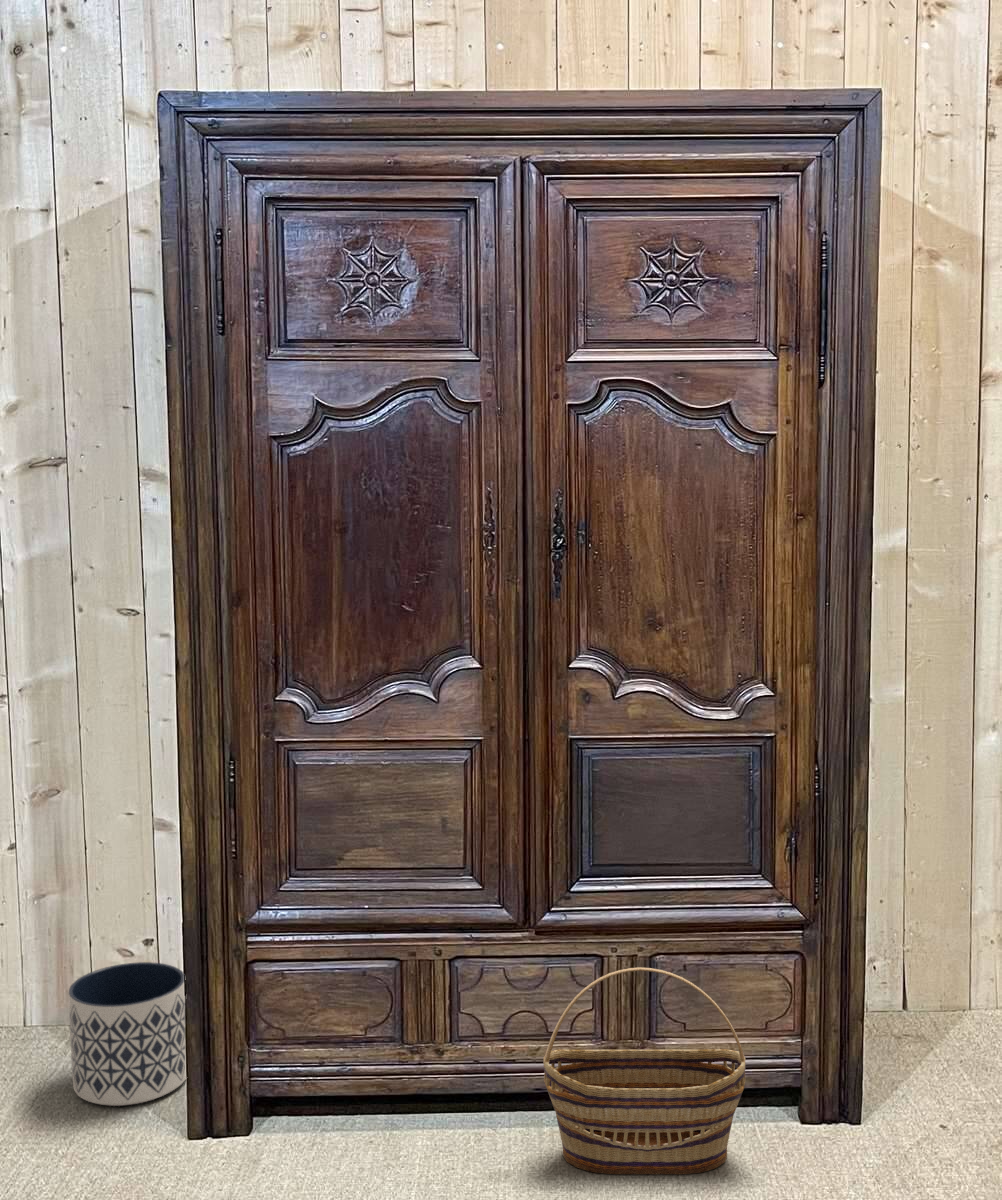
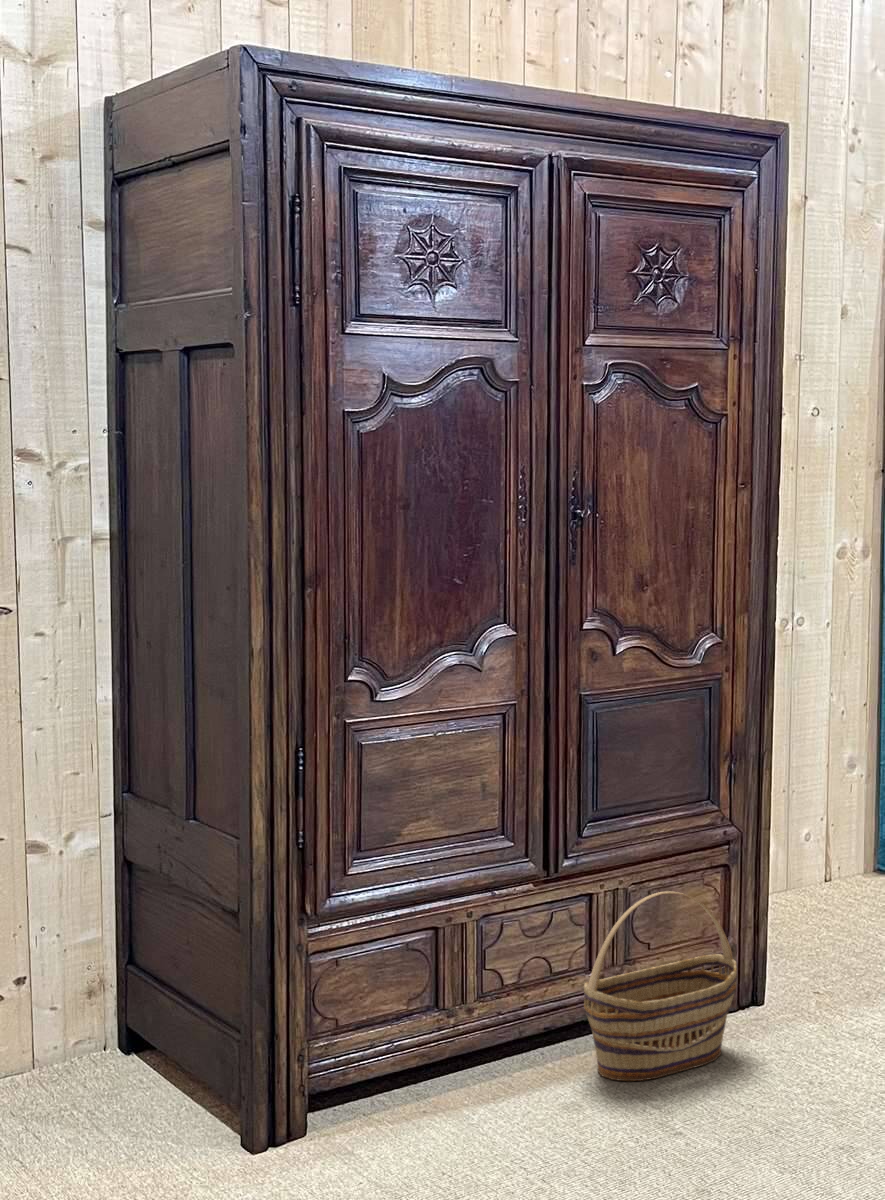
planter: present [68,962,187,1106] -> none [55,992,186,1151]

